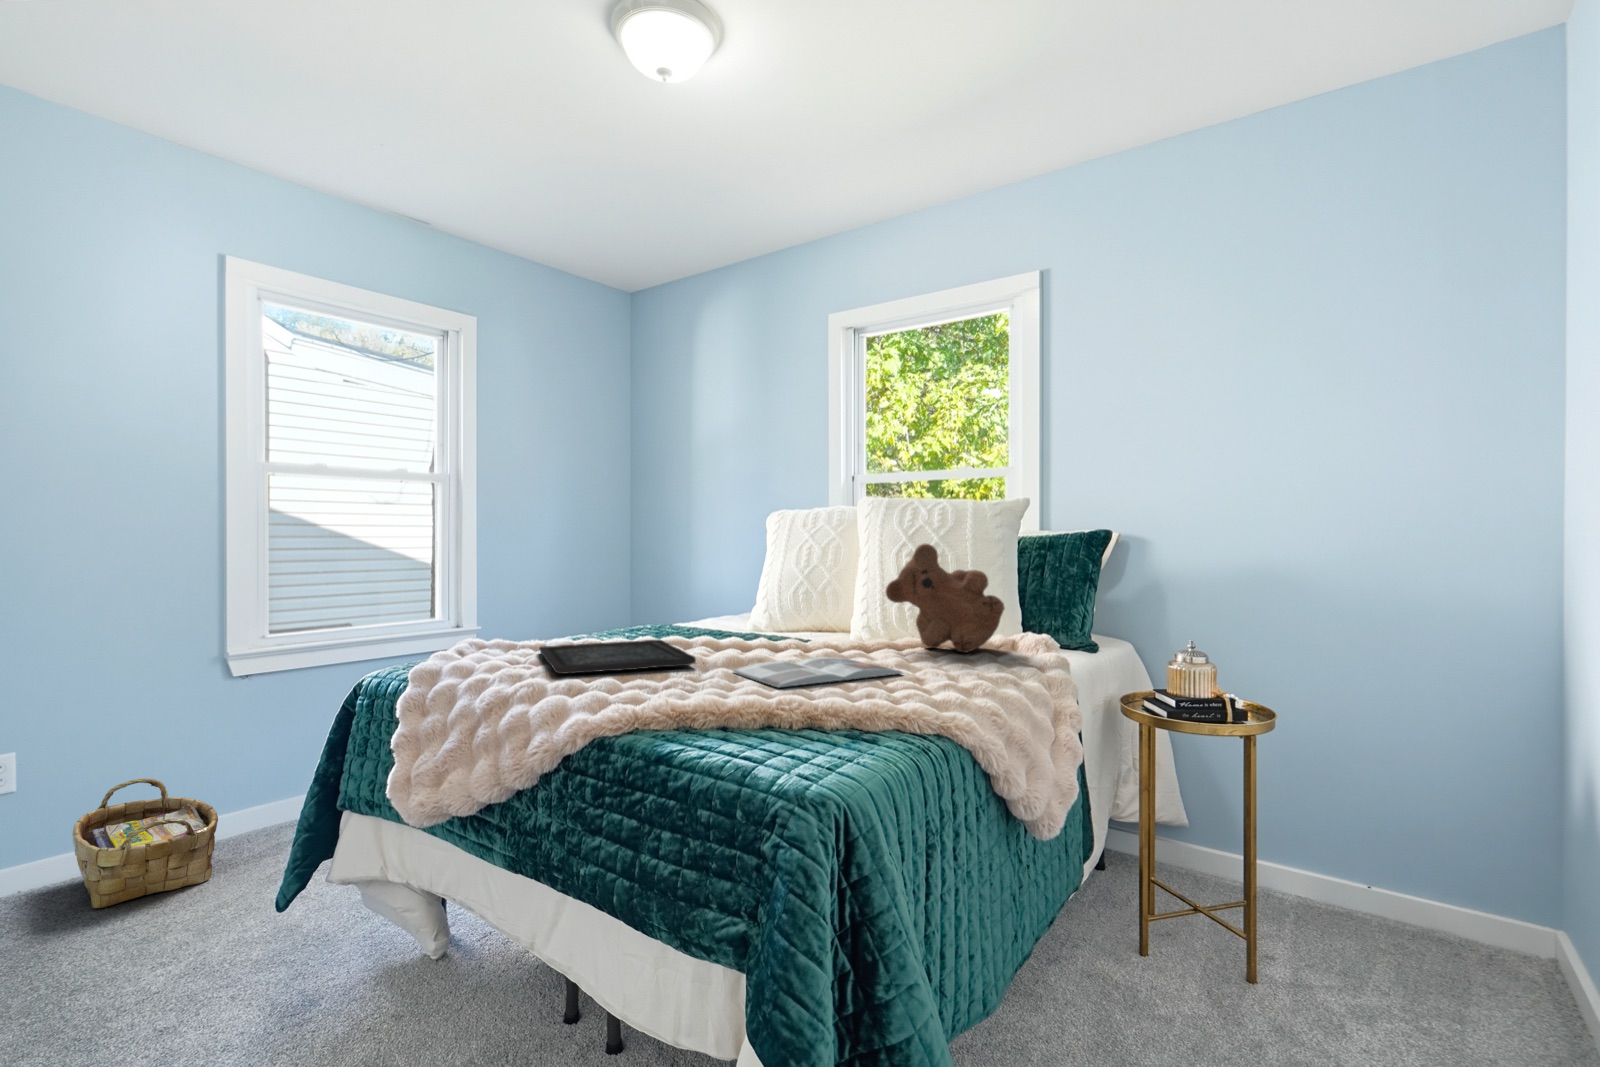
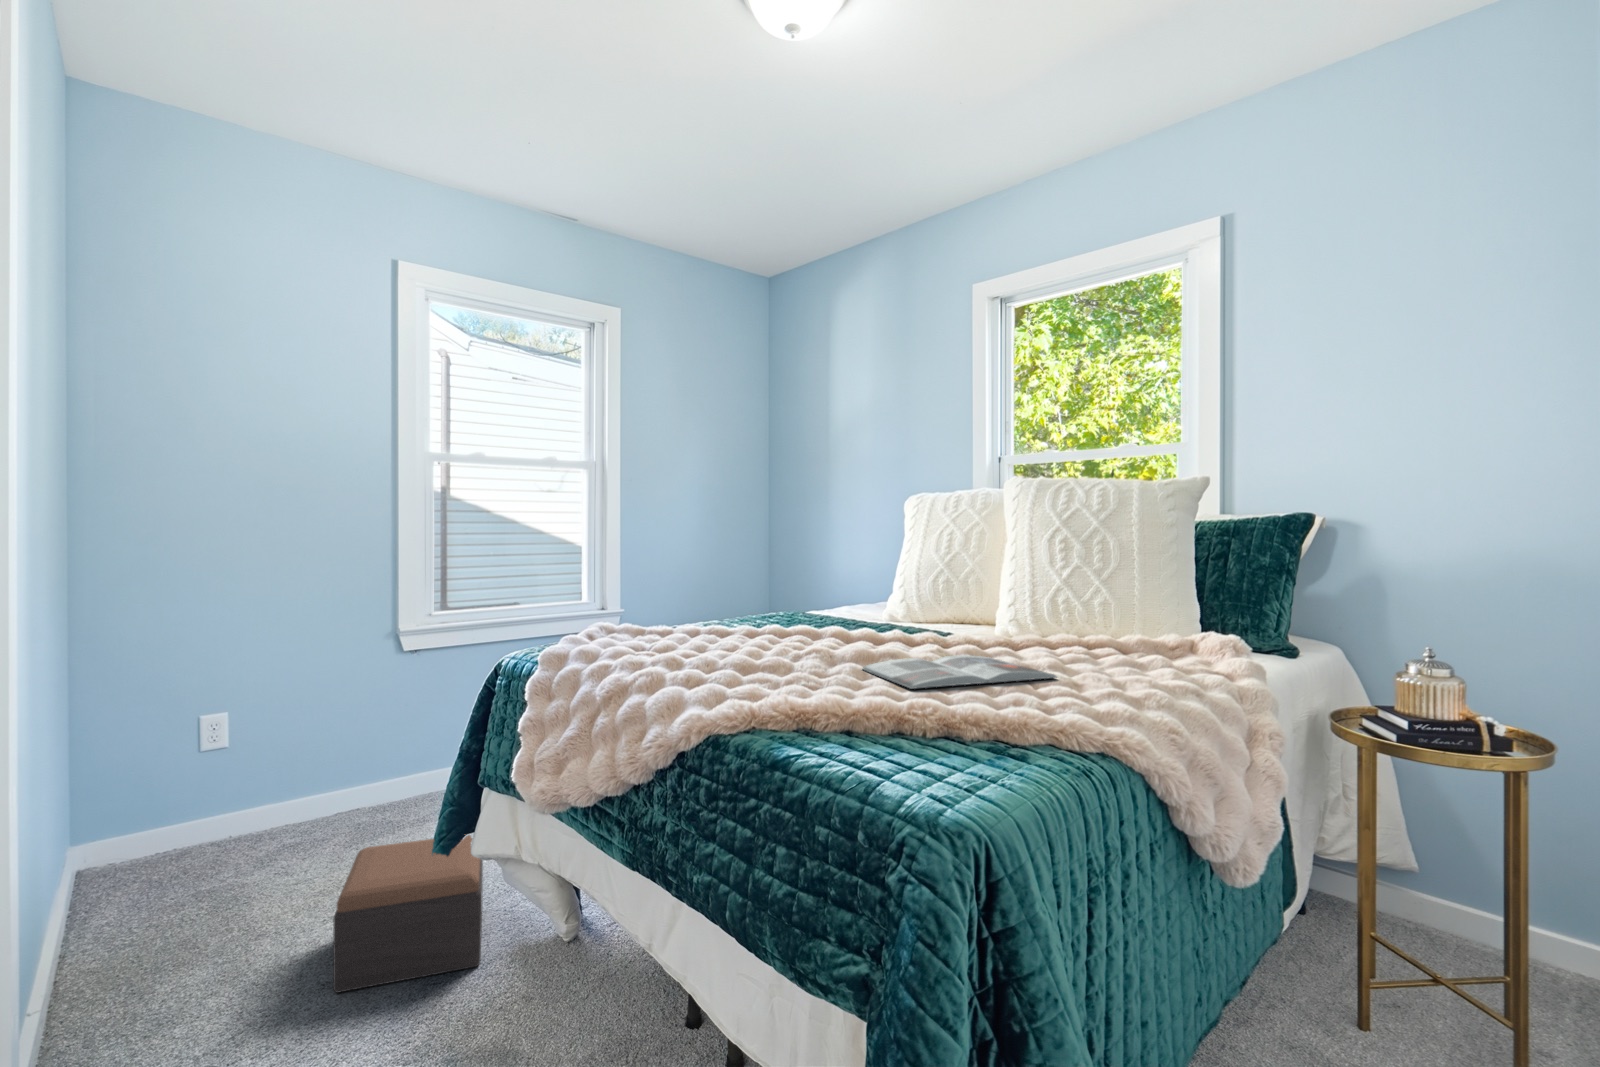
teddy bear: present [886,543,1004,652] -> none [1036,530,1181,655]
tray: present [539,640,696,674] -> none [665,630,823,664]
woven basket: present [72,778,218,909] -> none [265,744,385,863]
footstool: none [181,858,346,1031] -> present [333,835,483,993]

